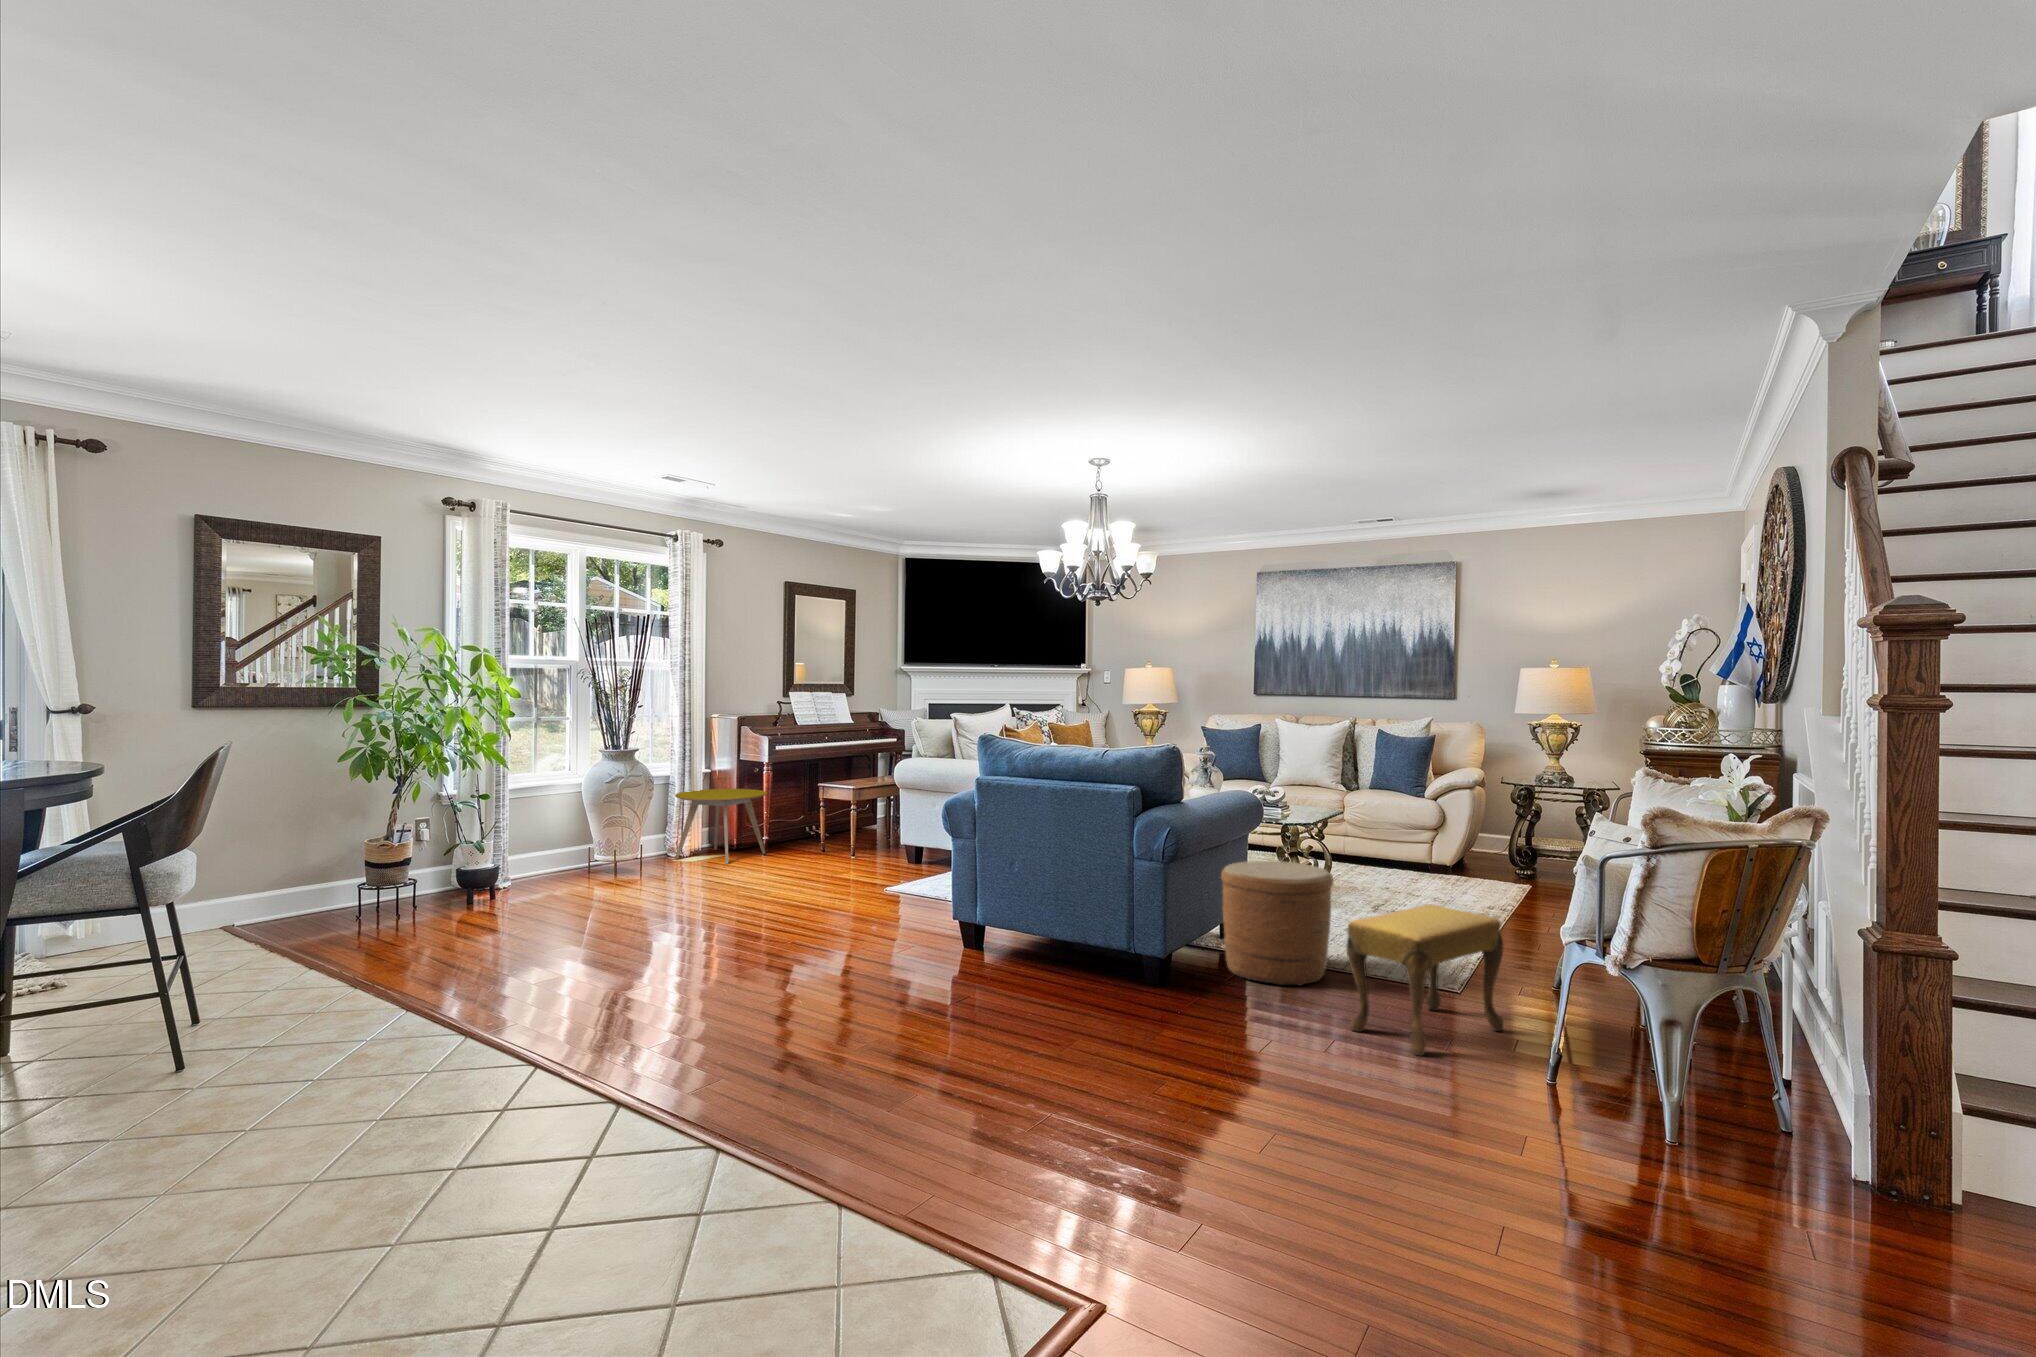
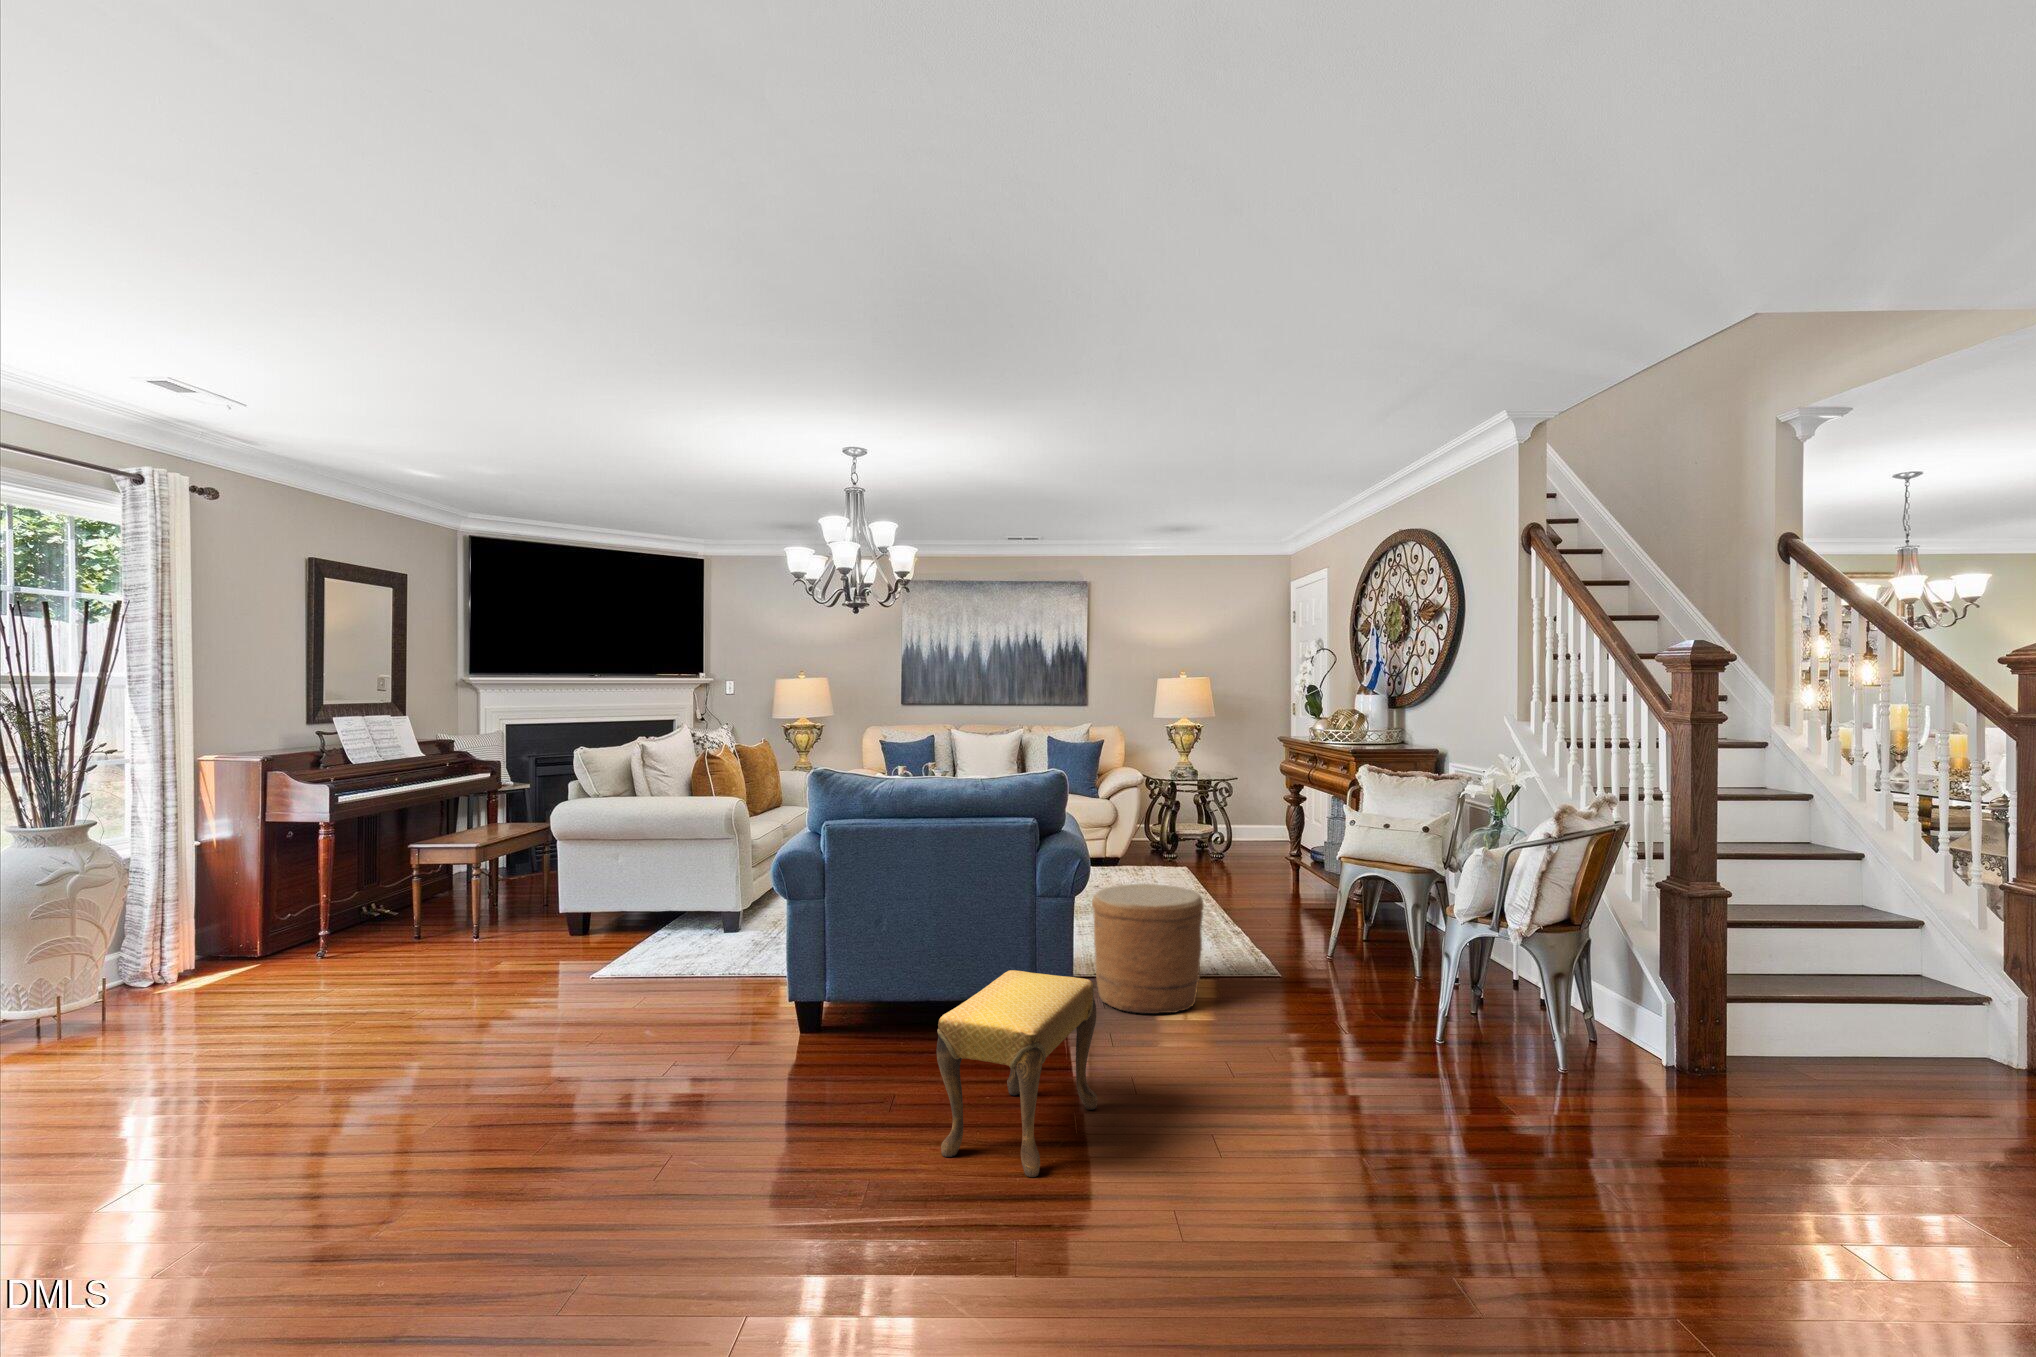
side table: present [675,789,767,864] -> none [158,864,328,989]
footstool: present [1346,905,1504,1056] -> present [937,970,1097,1177]

